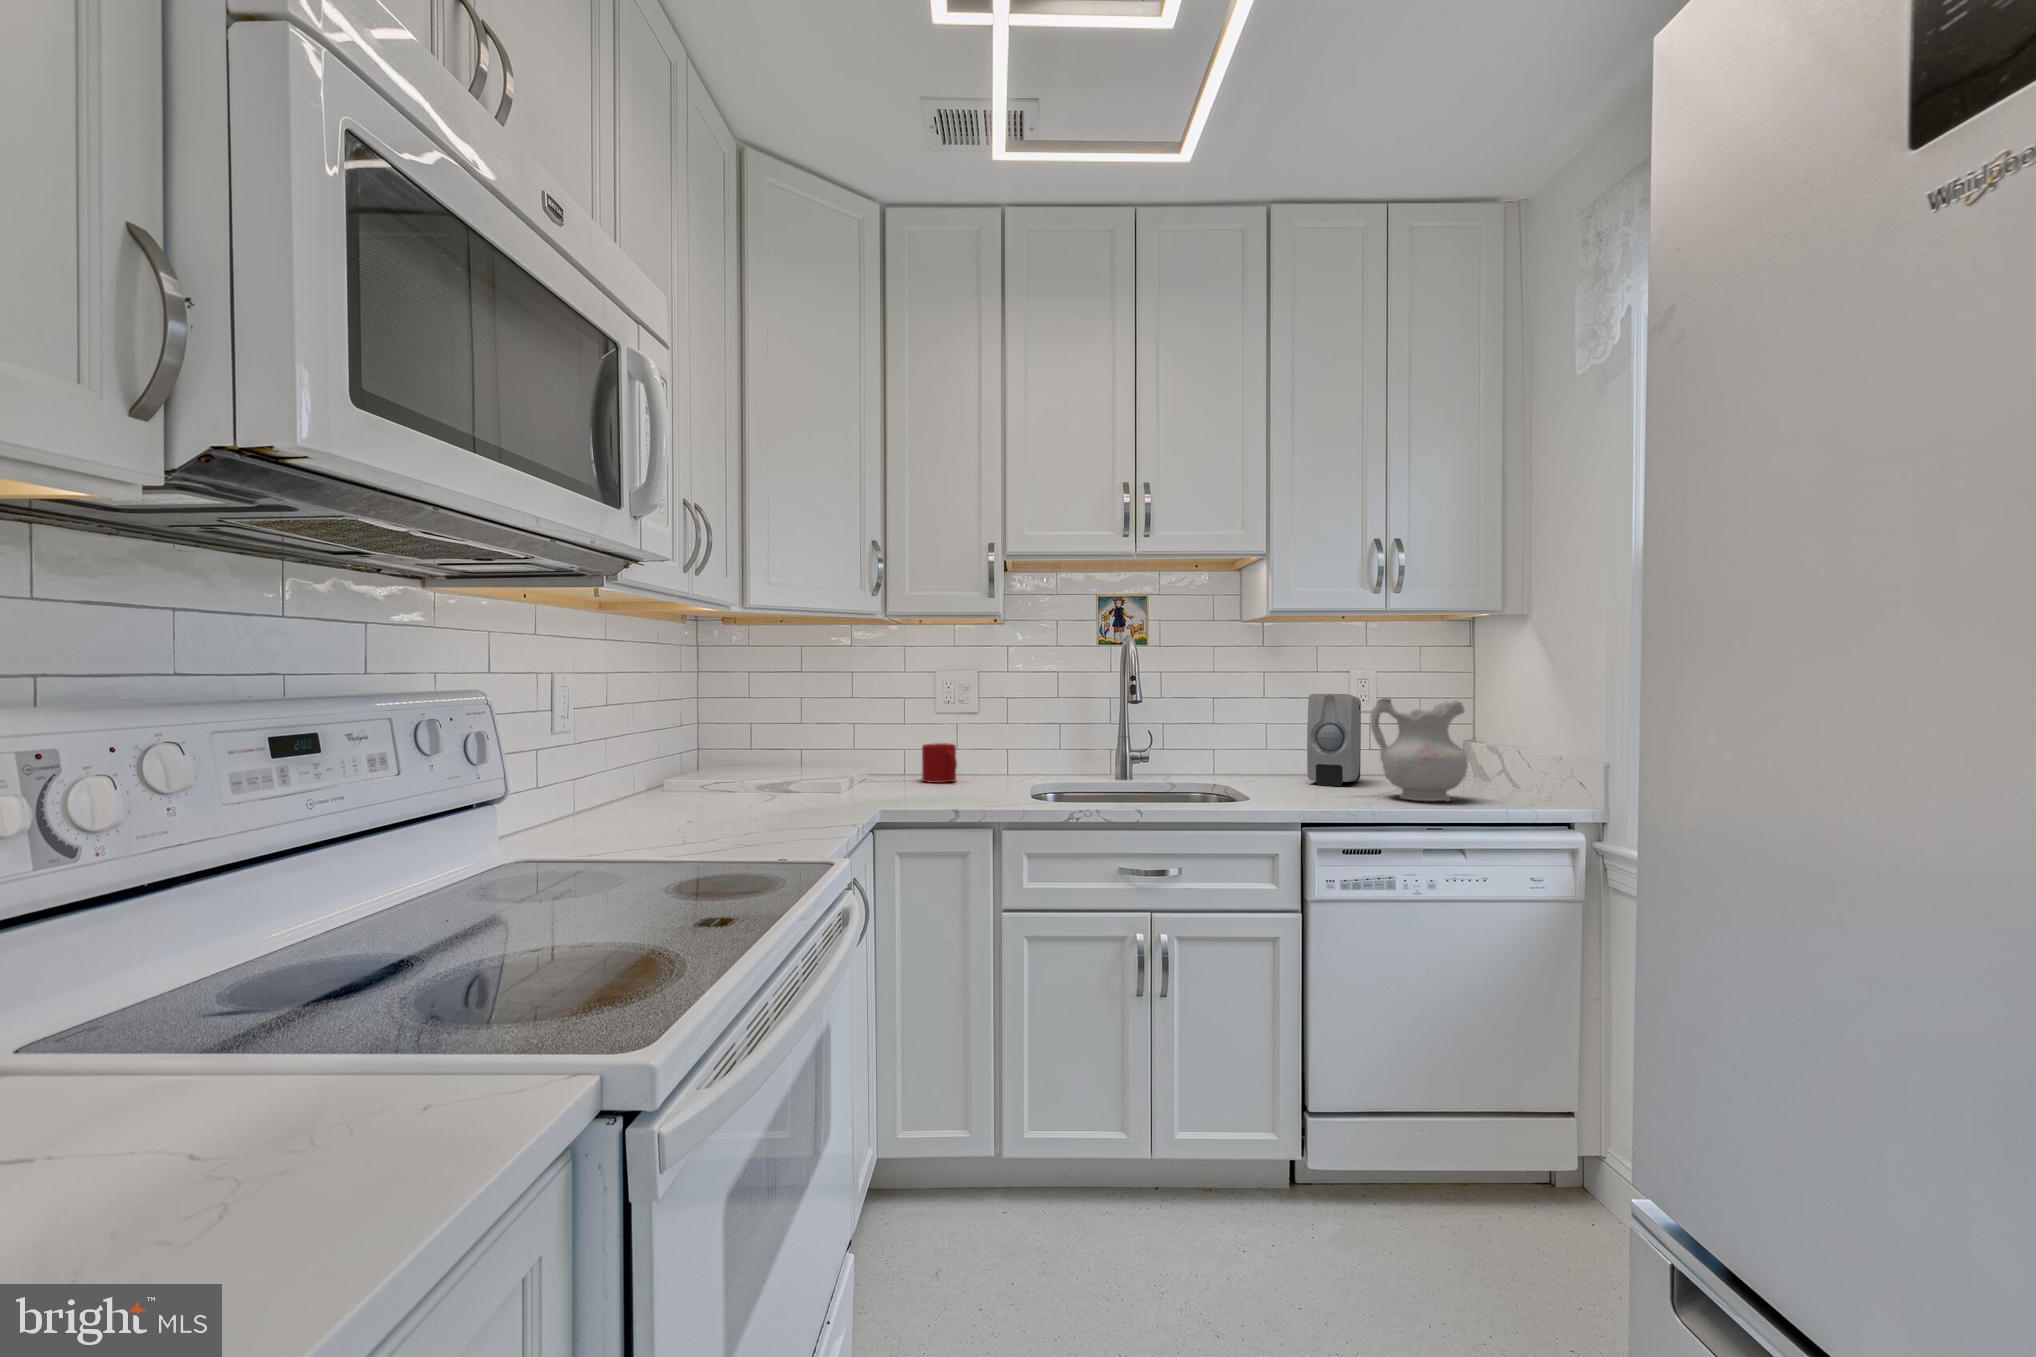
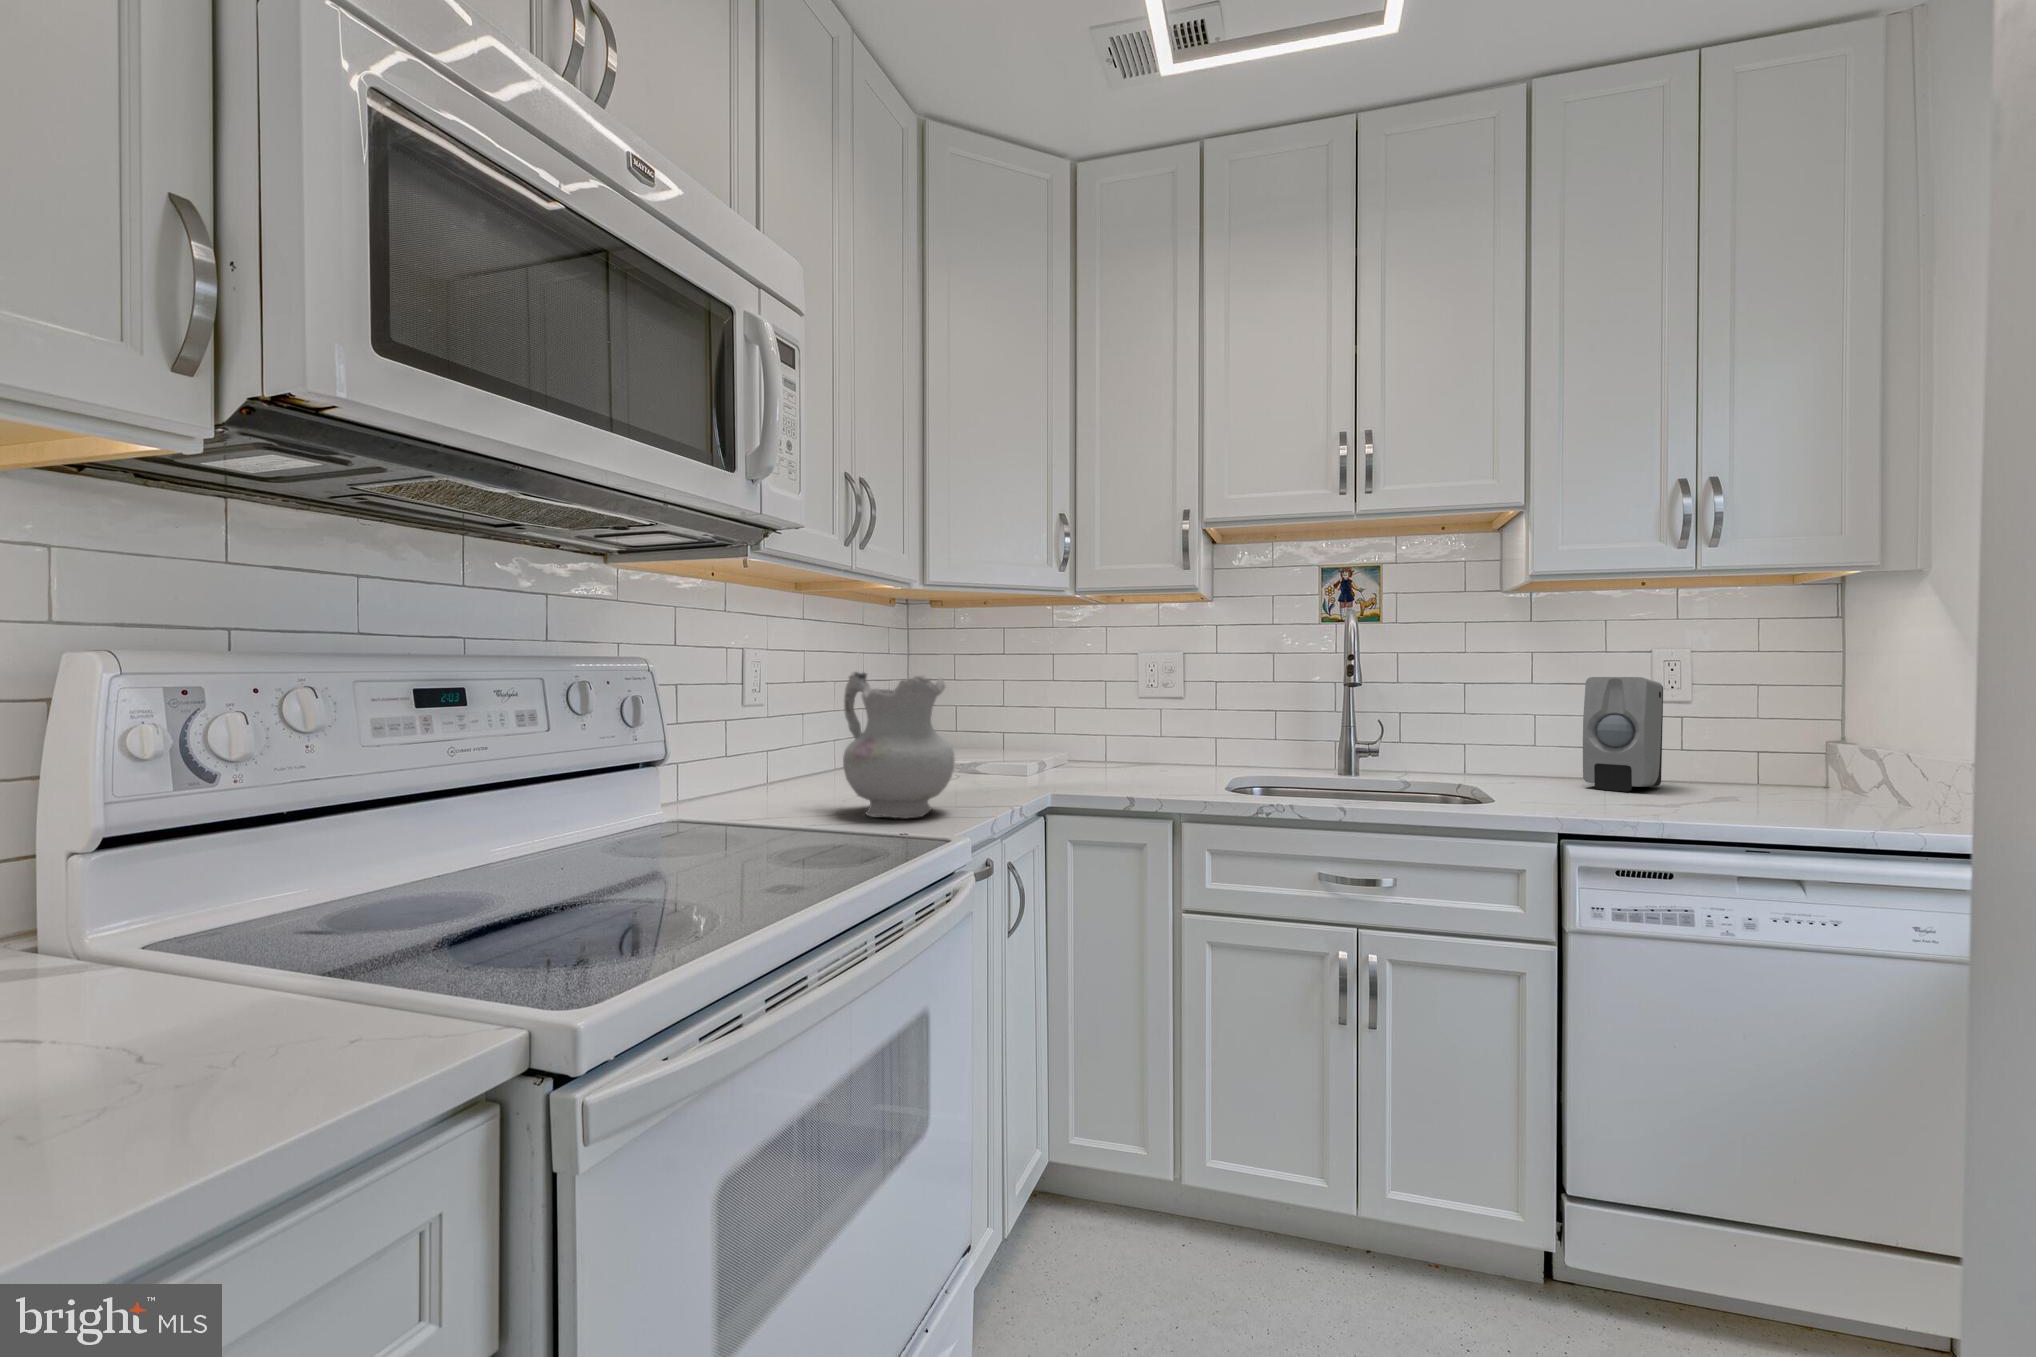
ceramic pitcher: present [1370,698,1468,801] -> present [843,672,955,818]
mug: present [922,743,957,783] -> none [1119,727,1155,768]

